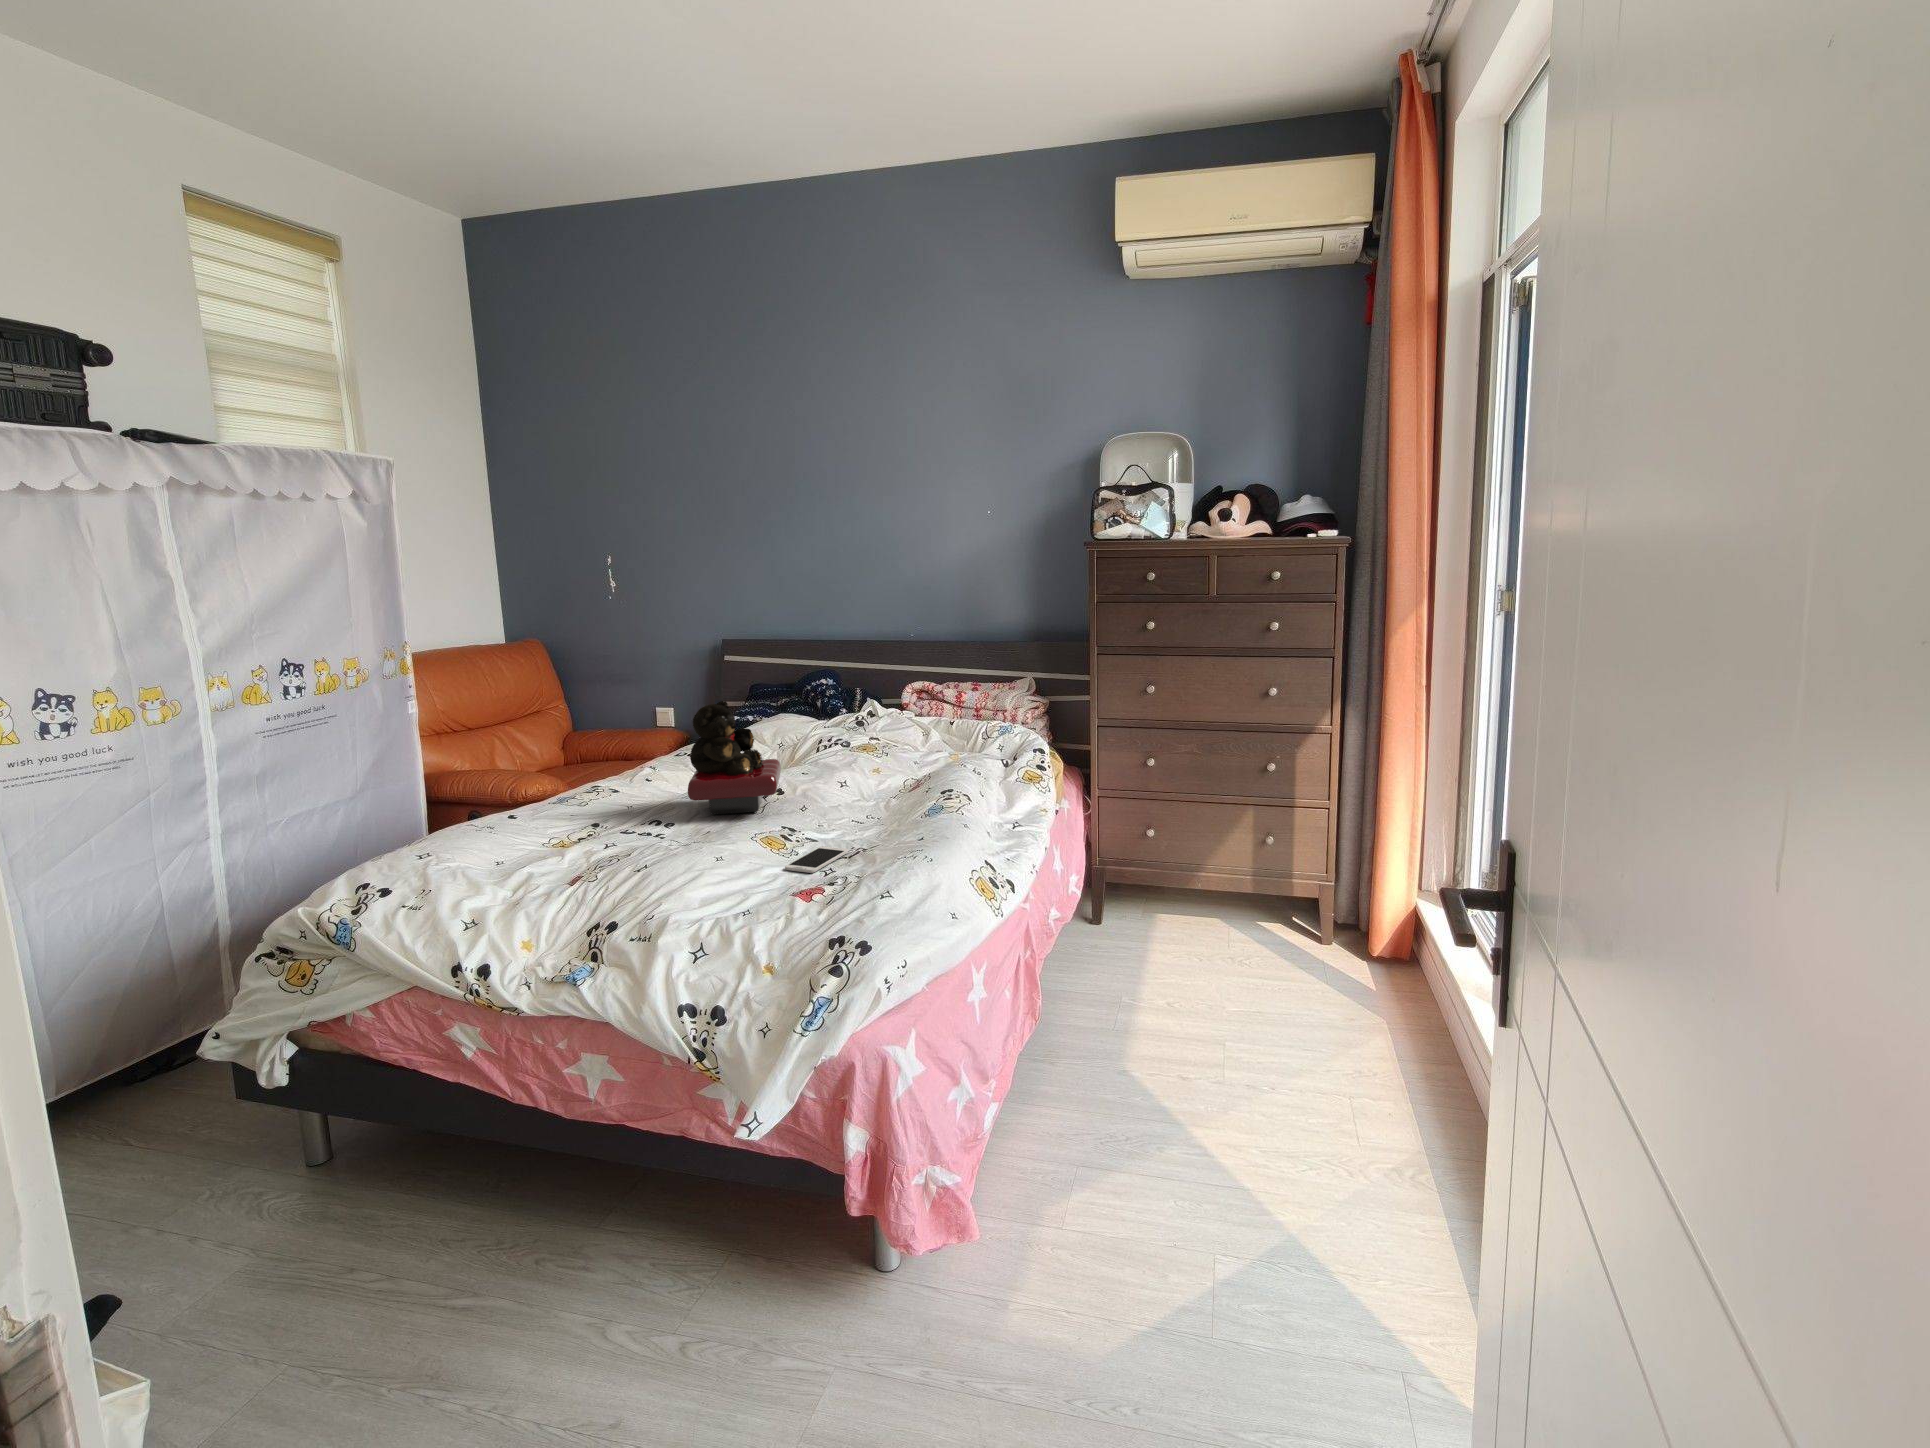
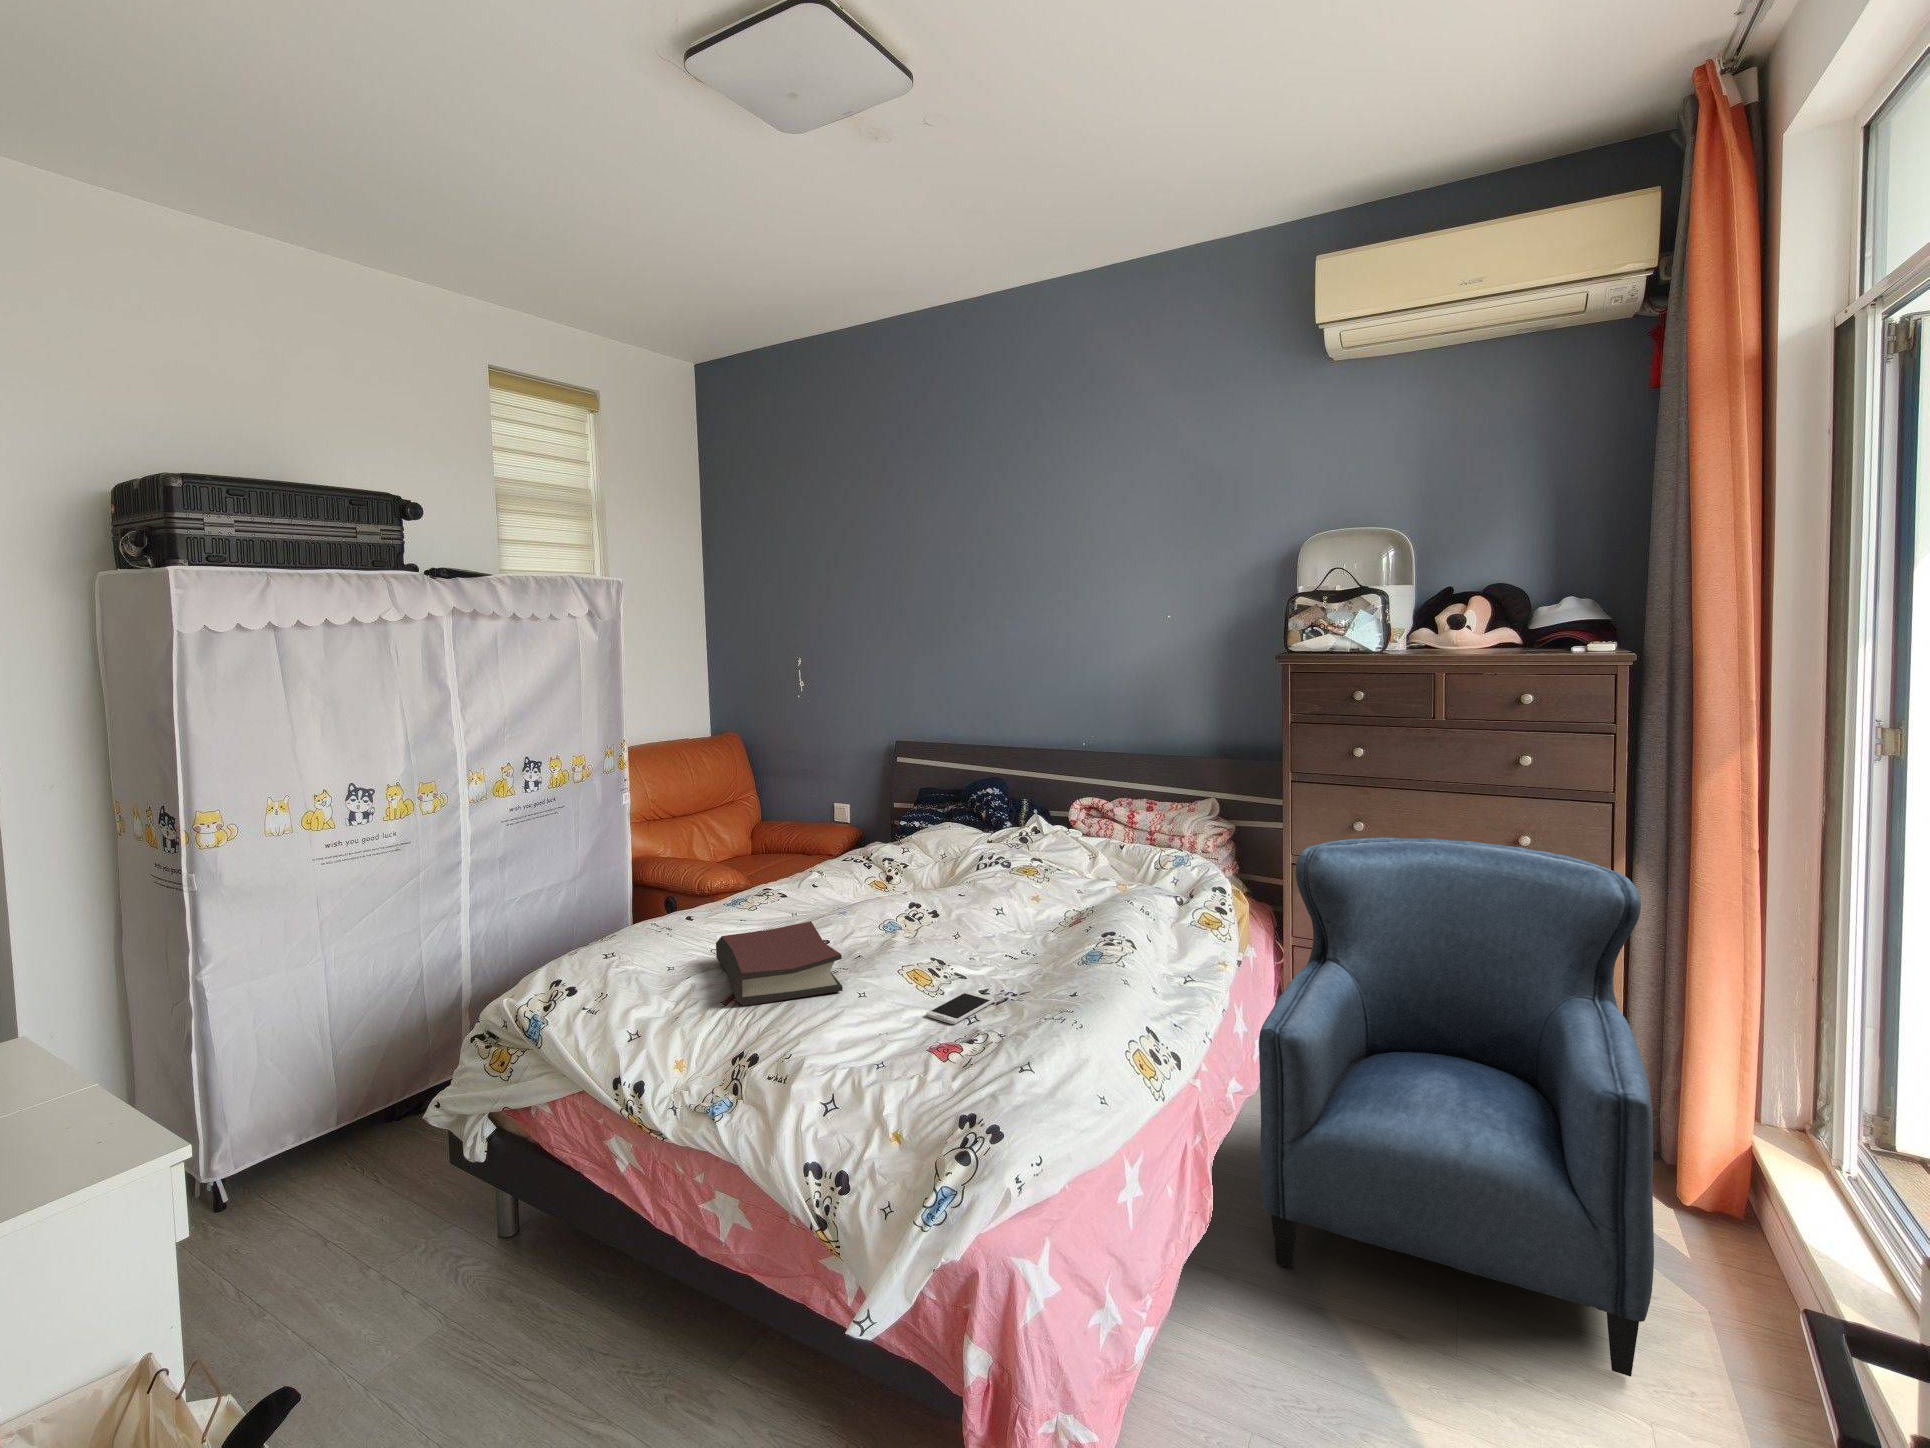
armchair: none [1079,694,1365,1080] -> present [1259,837,1654,1377]
teddy bear: present [688,701,781,814] -> none [844,821,938,939]
hardback book: none [552,800,696,880] -> present [716,921,843,1006]

